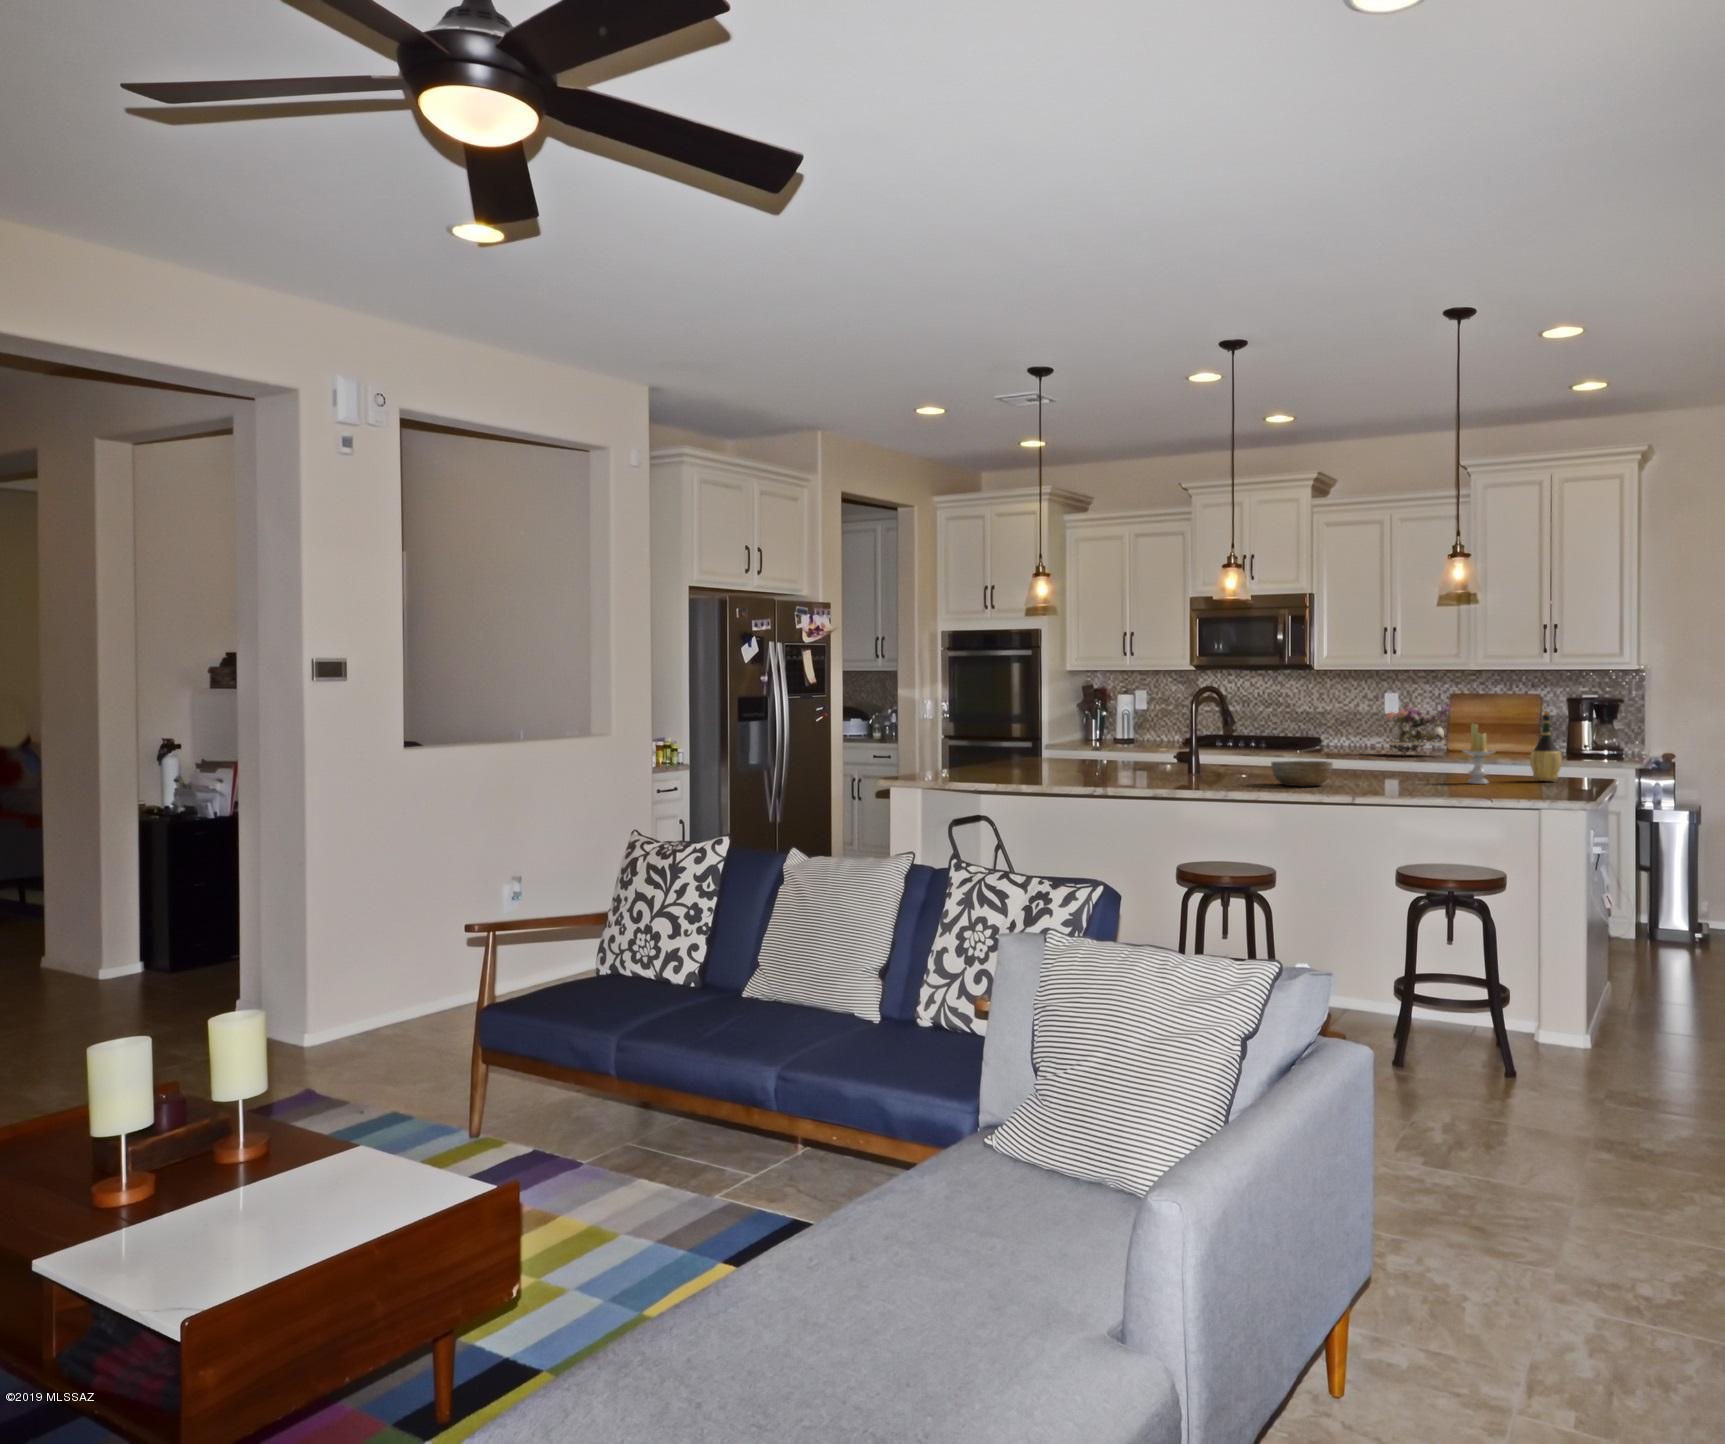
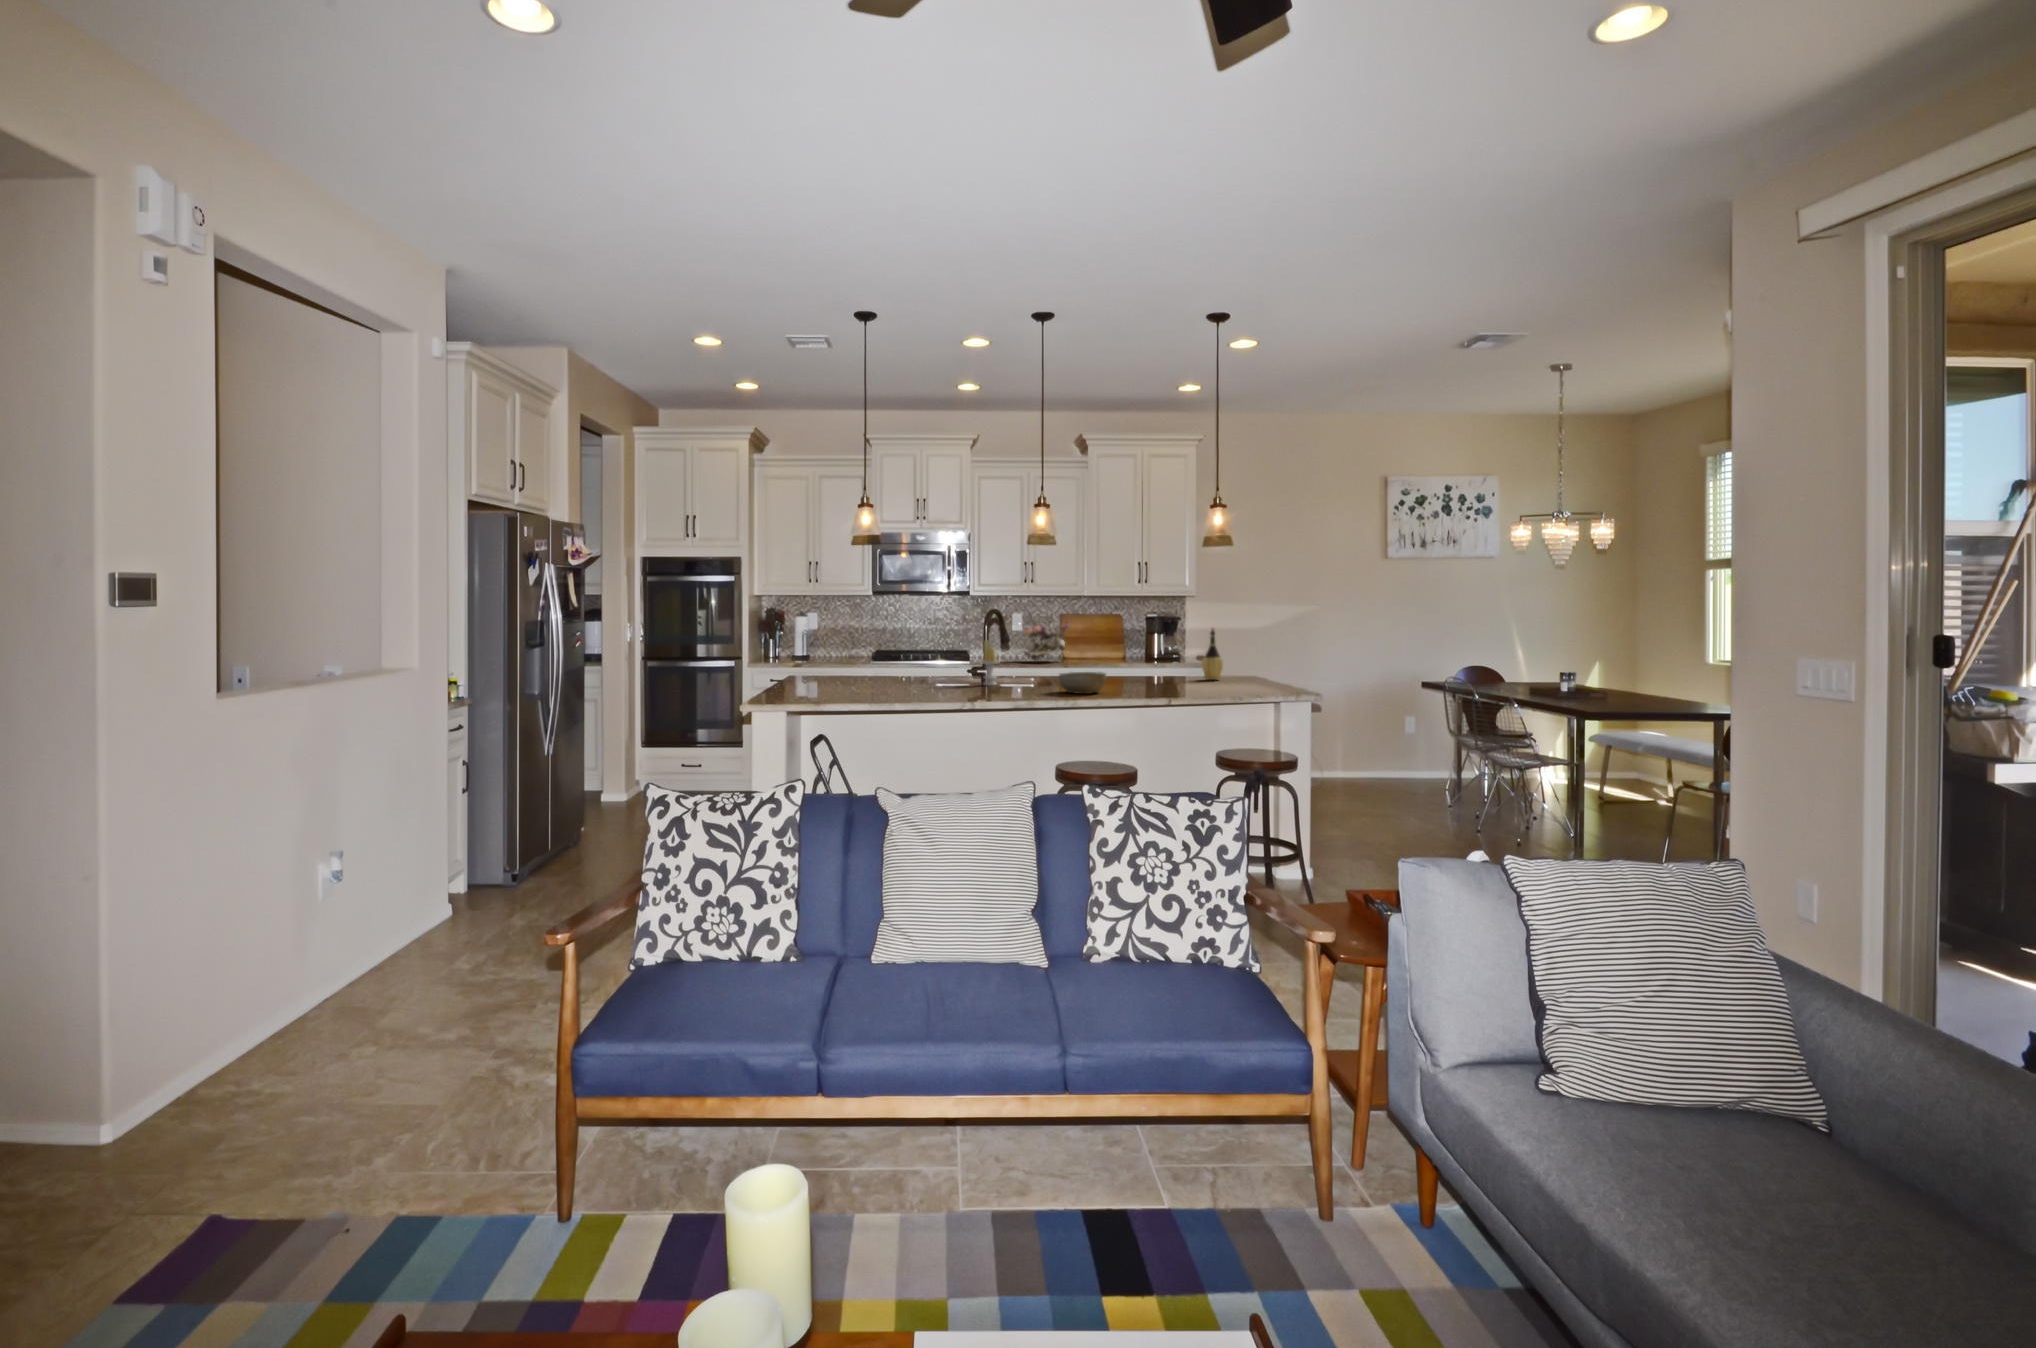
candle: present [1463,724,1494,784] -> present [981,641,1000,686]

